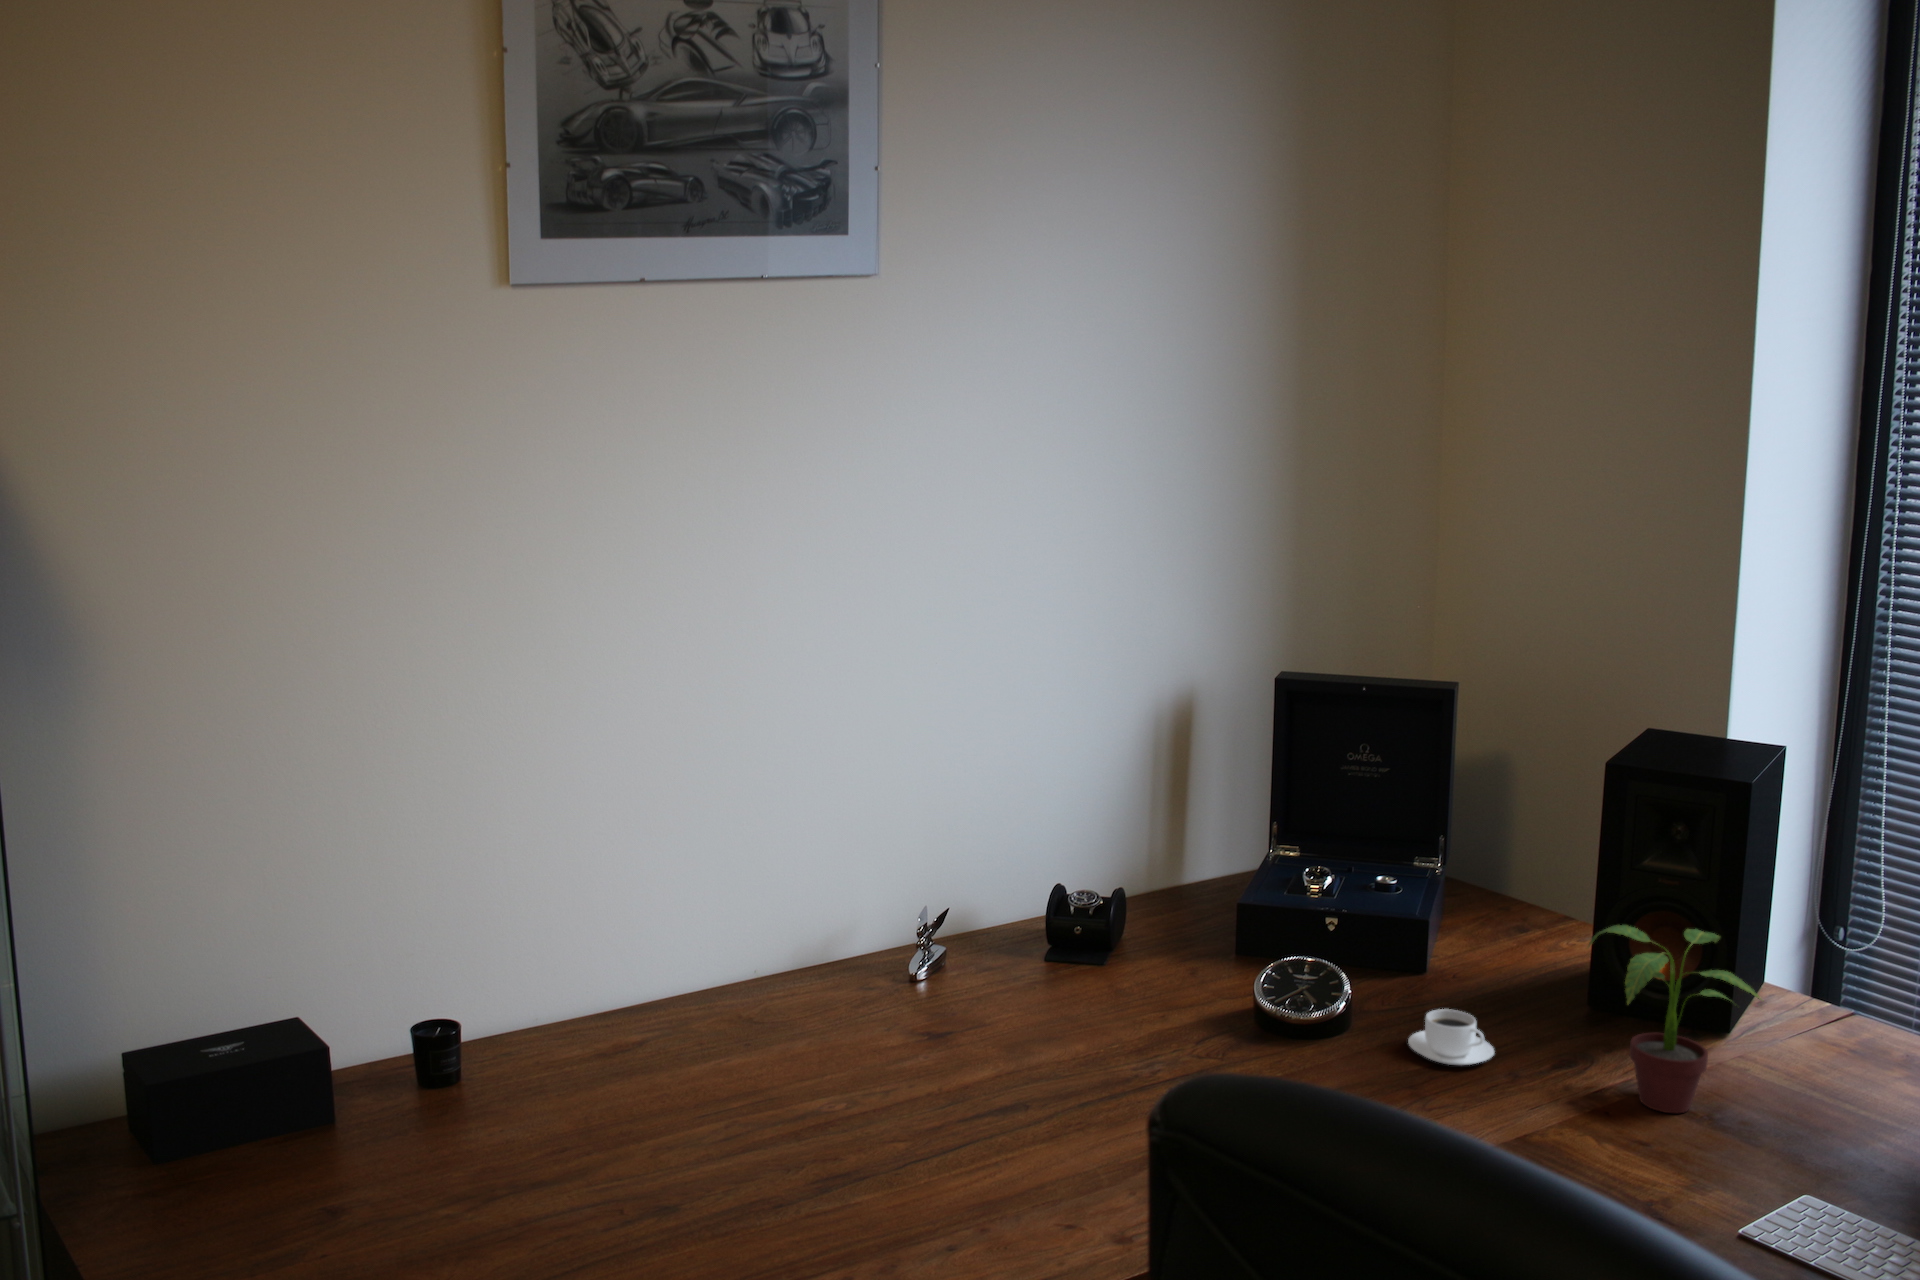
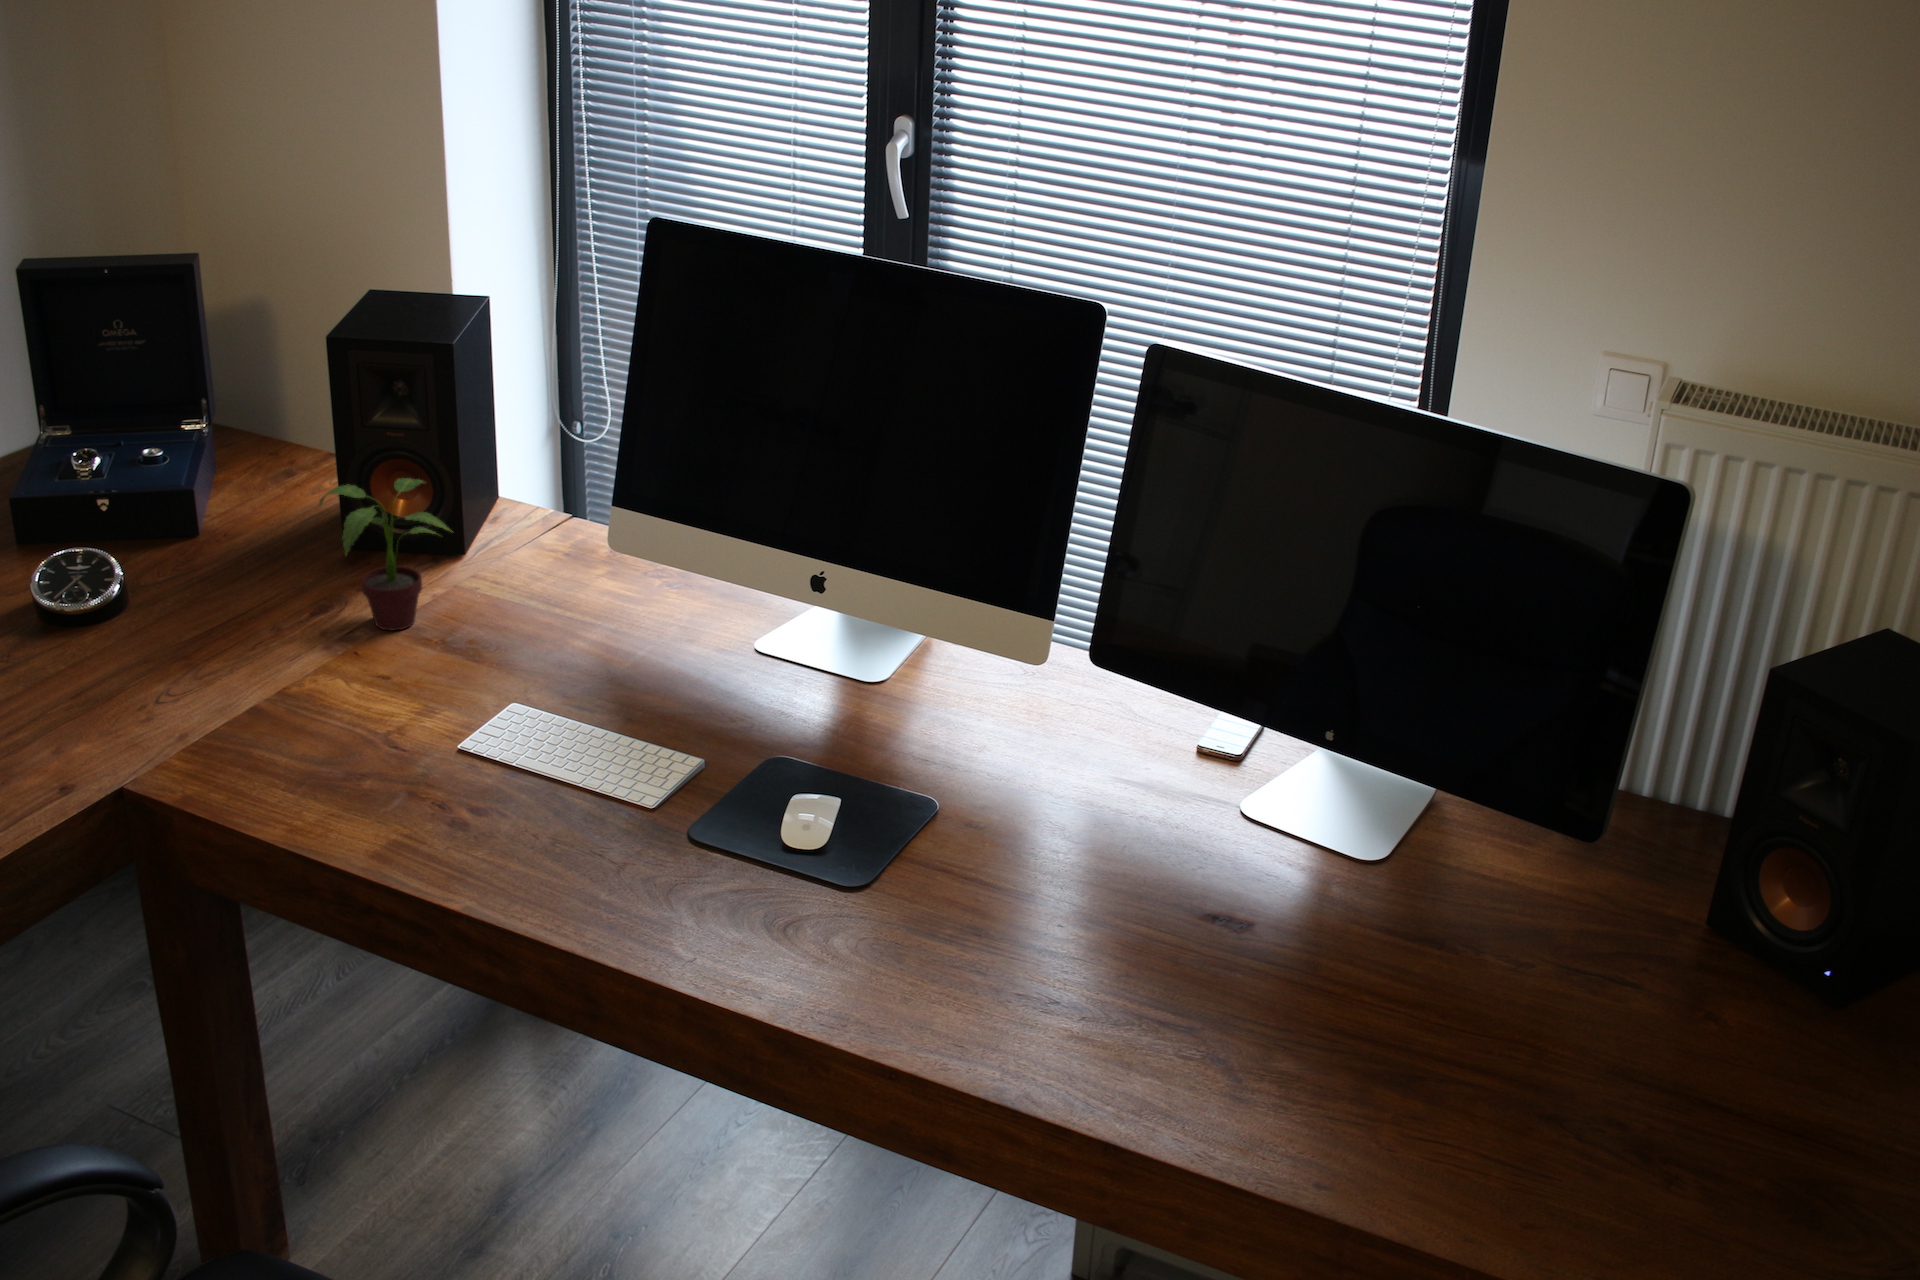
coffee cup: present [1408,1009,1494,1066] -> none [180,575,257,625]

